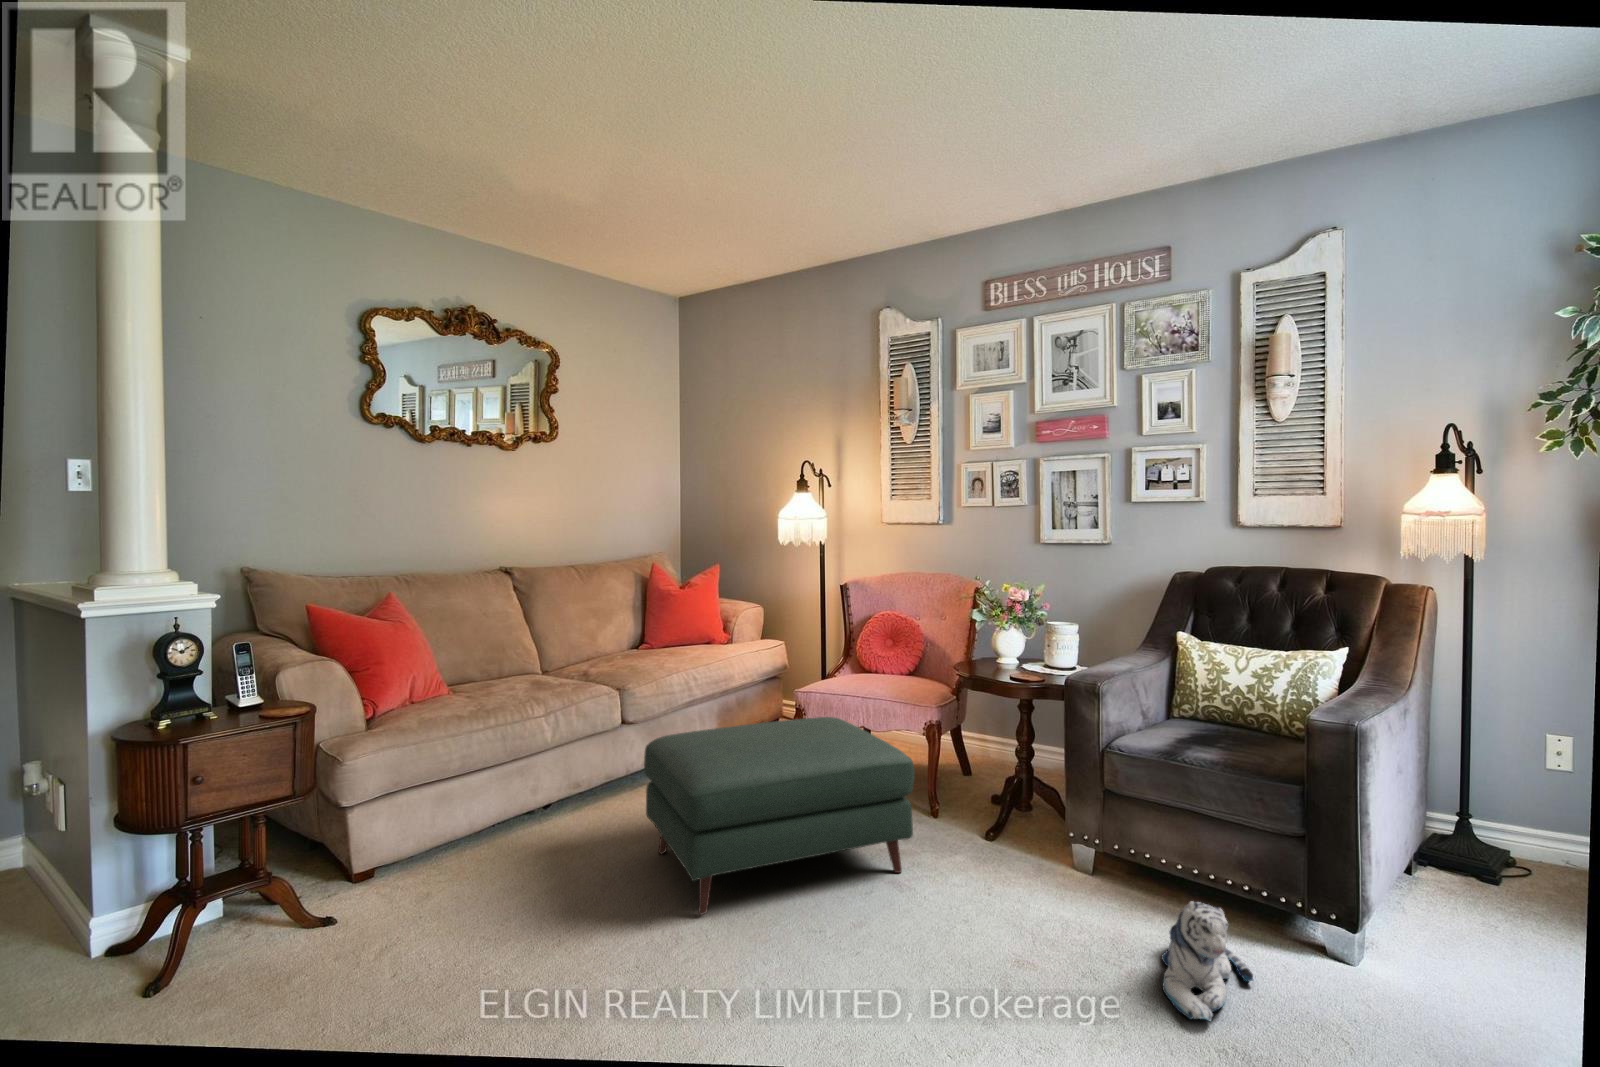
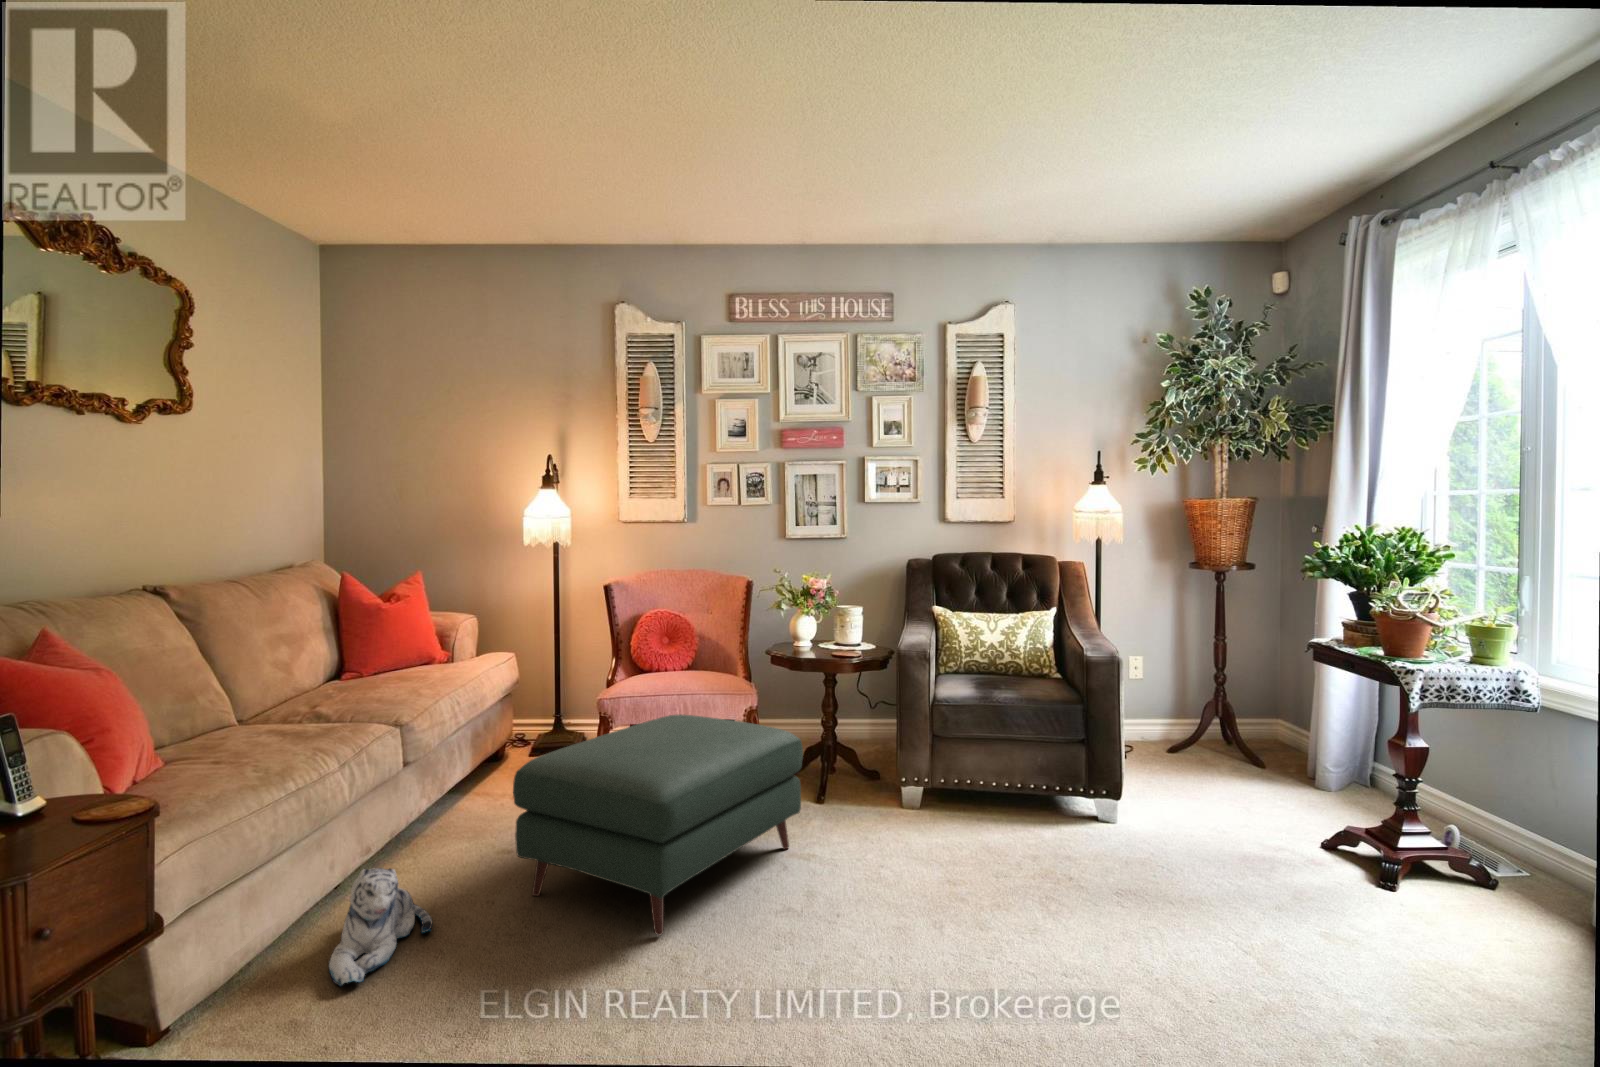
plush toy: present [1161,902,1253,1021] -> present [329,868,432,986]

